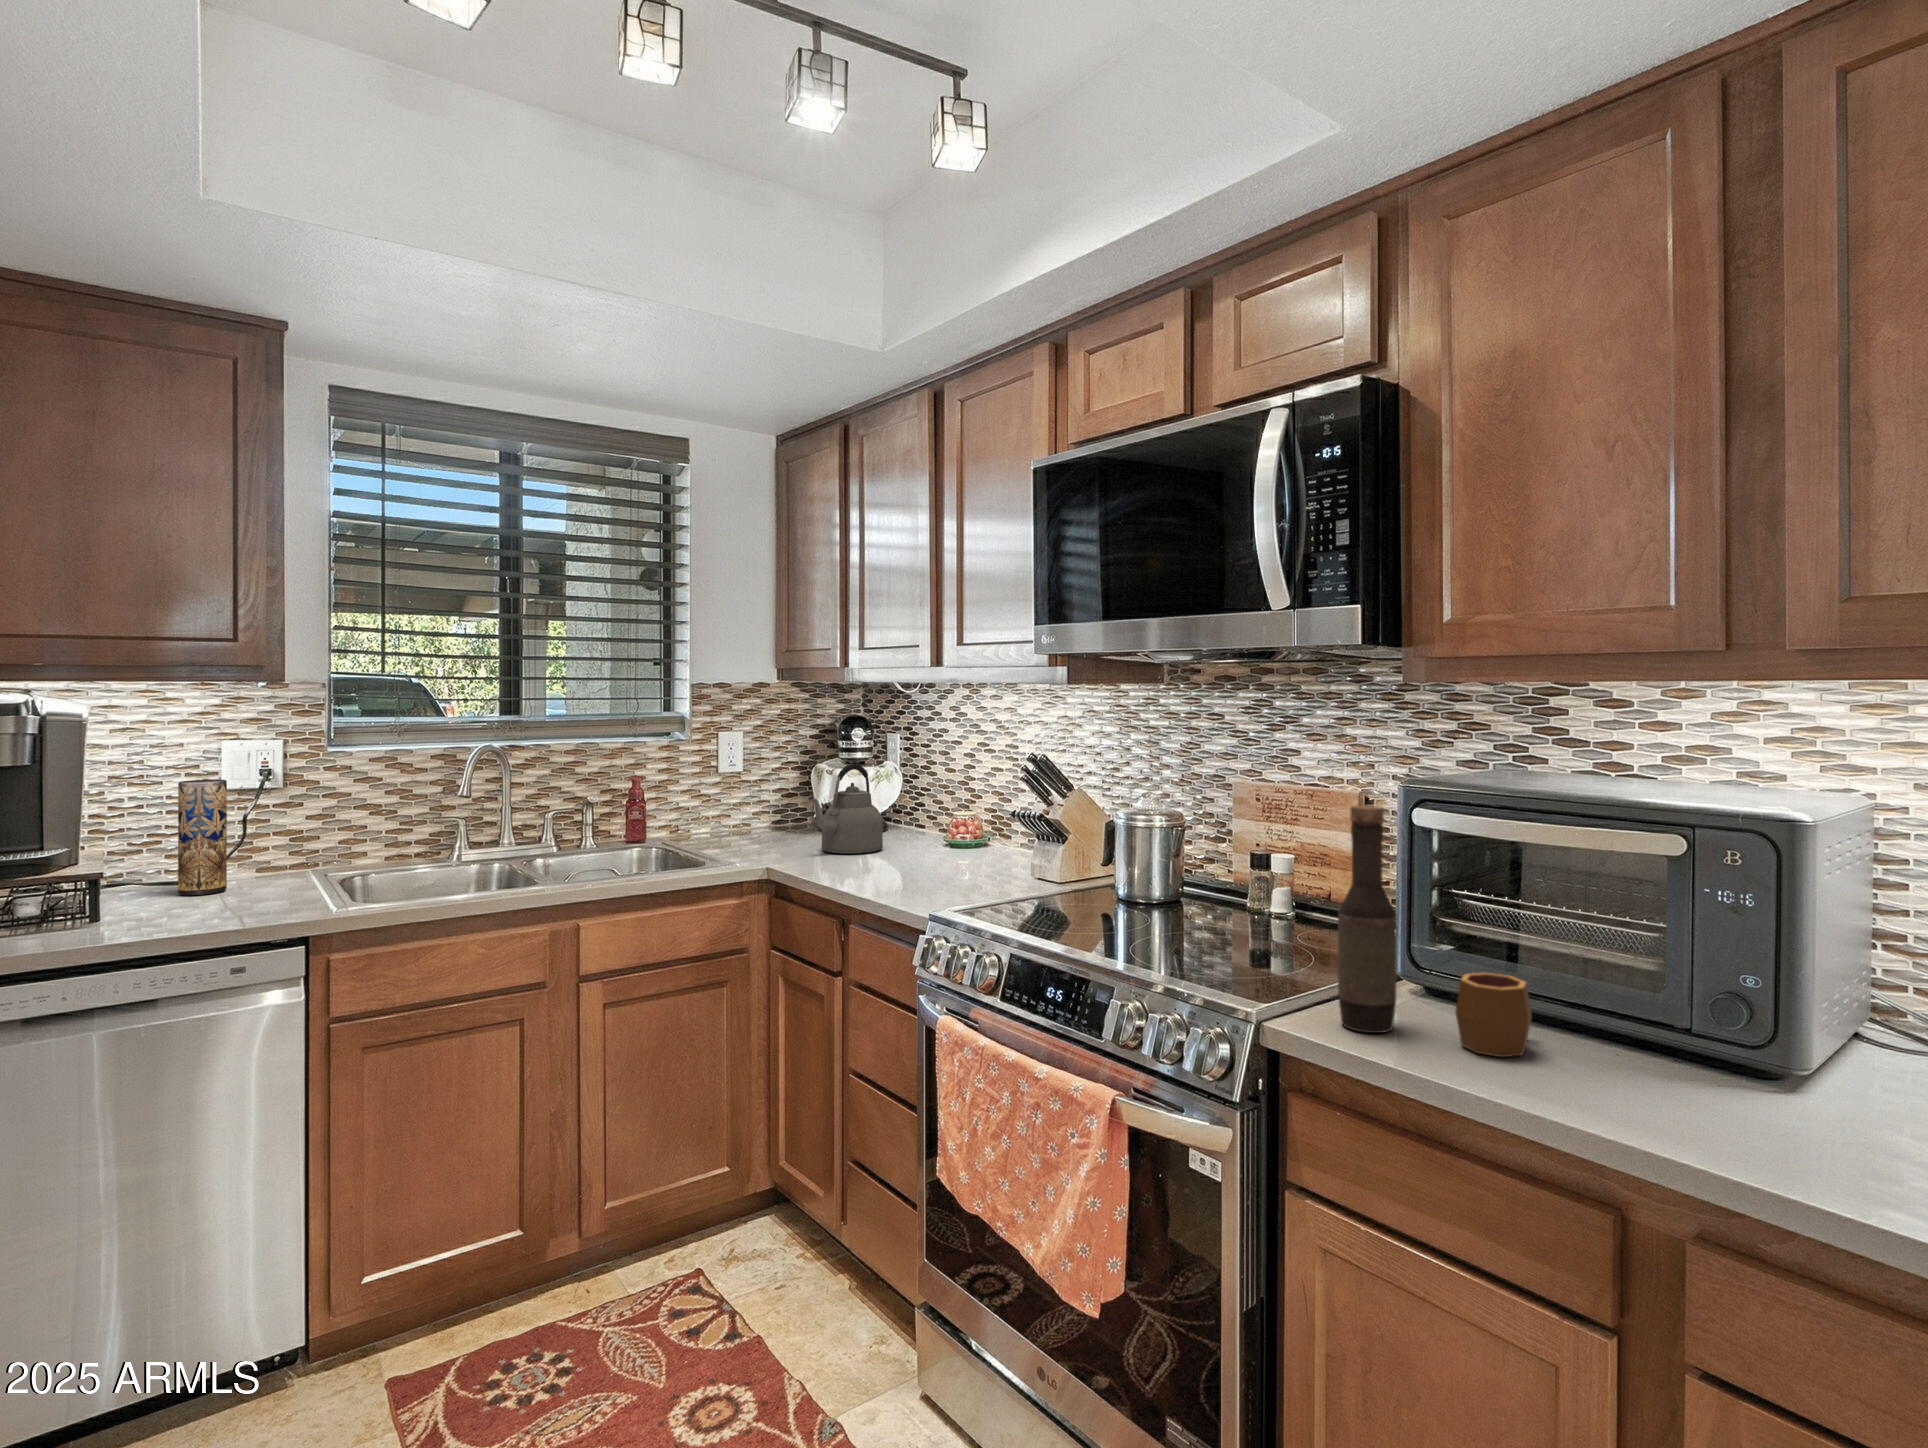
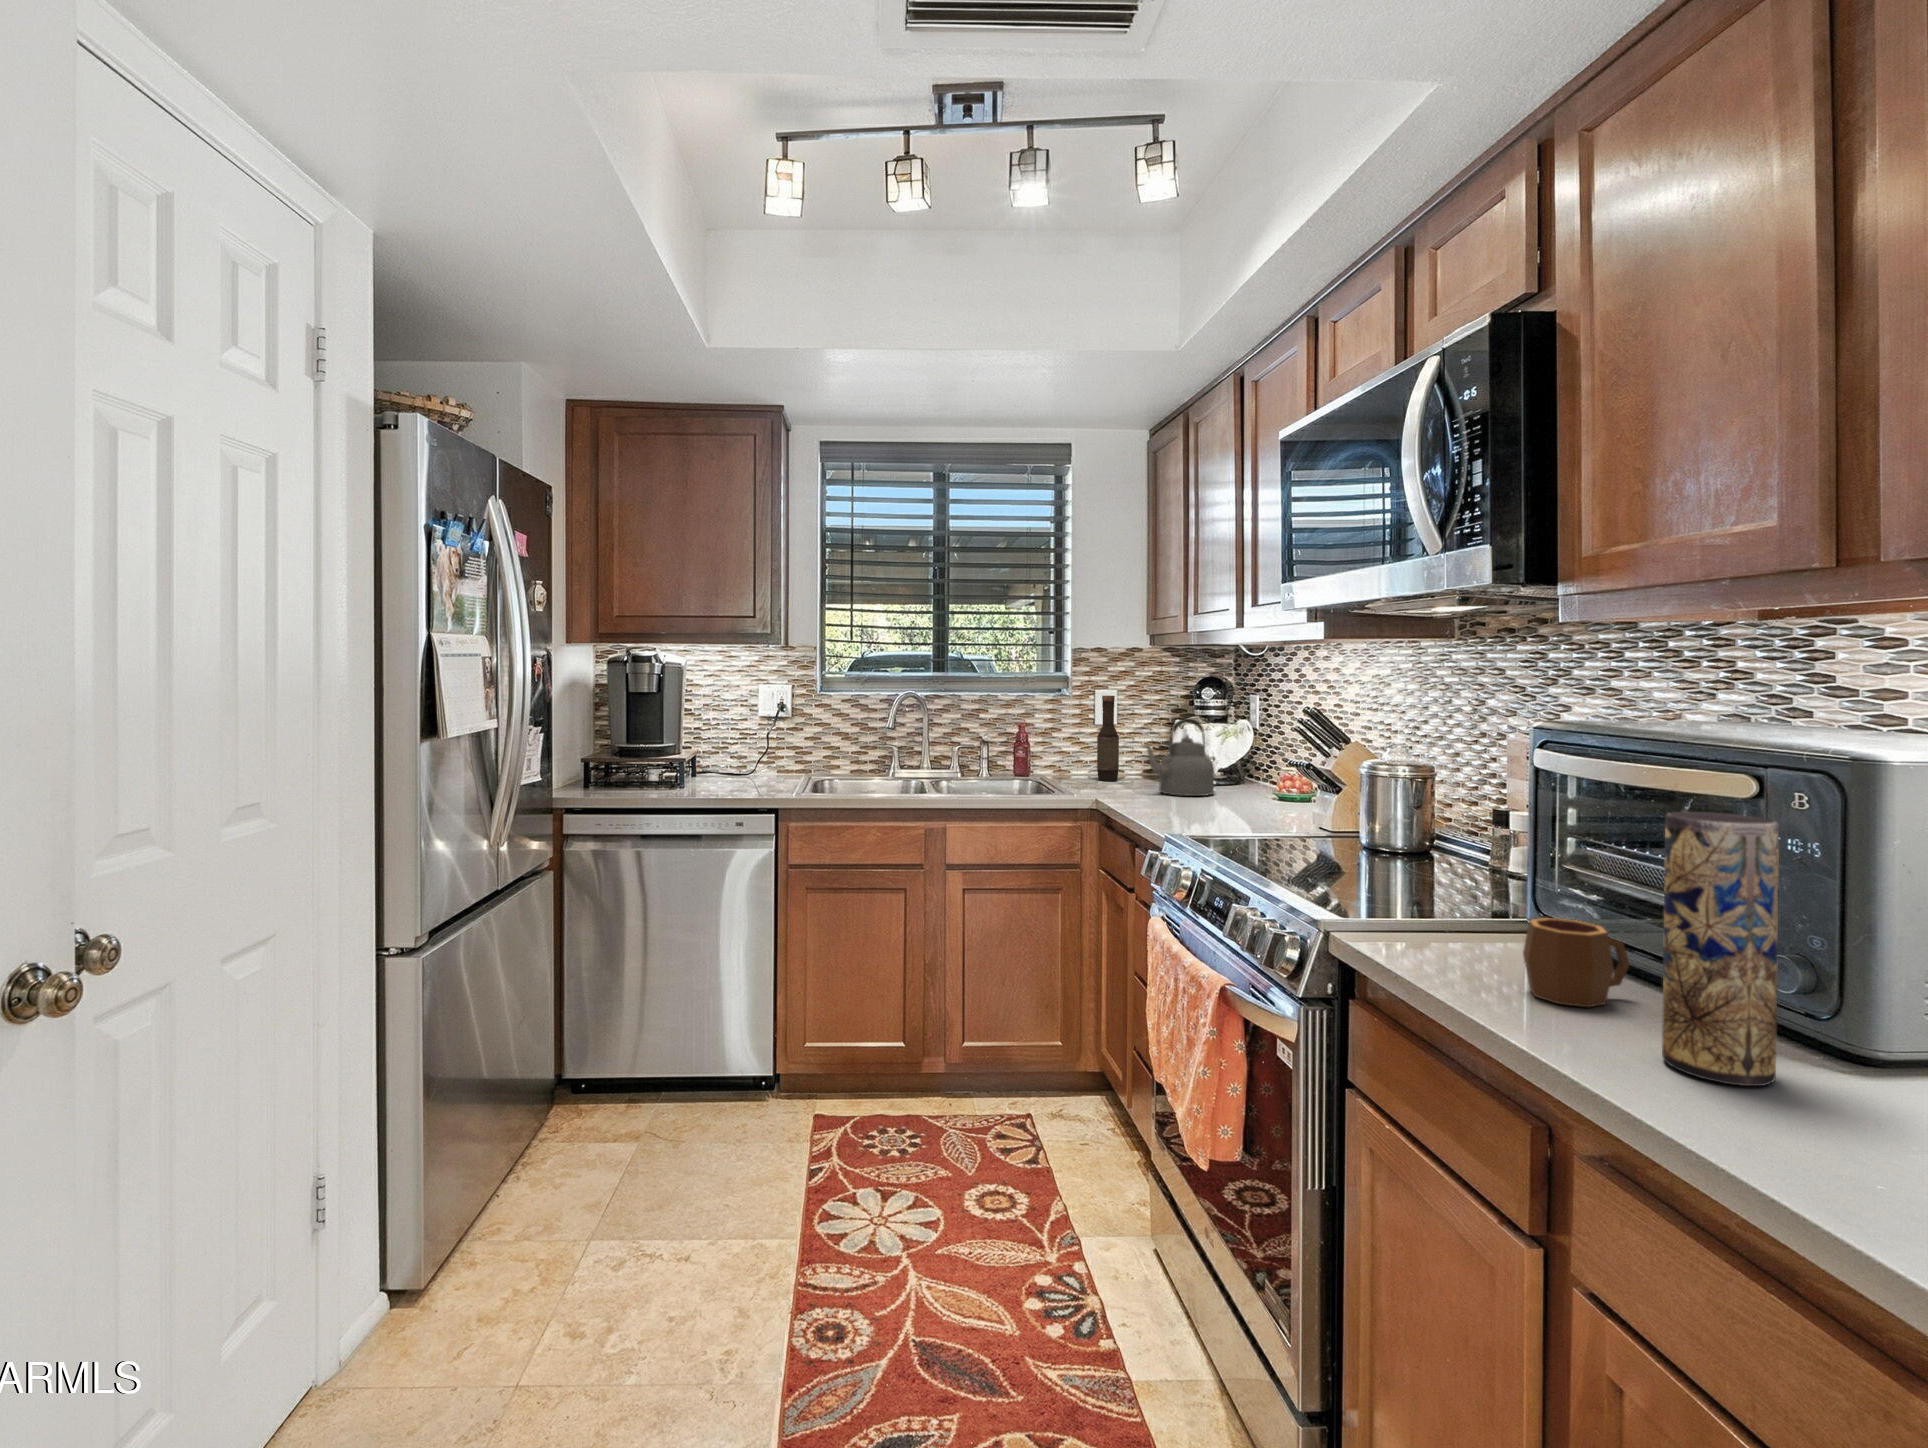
vase: present [178,779,227,895] -> present [1662,812,1779,1086]
bottle: present [1338,805,1397,1033] -> present [1097,696,1119,781]

